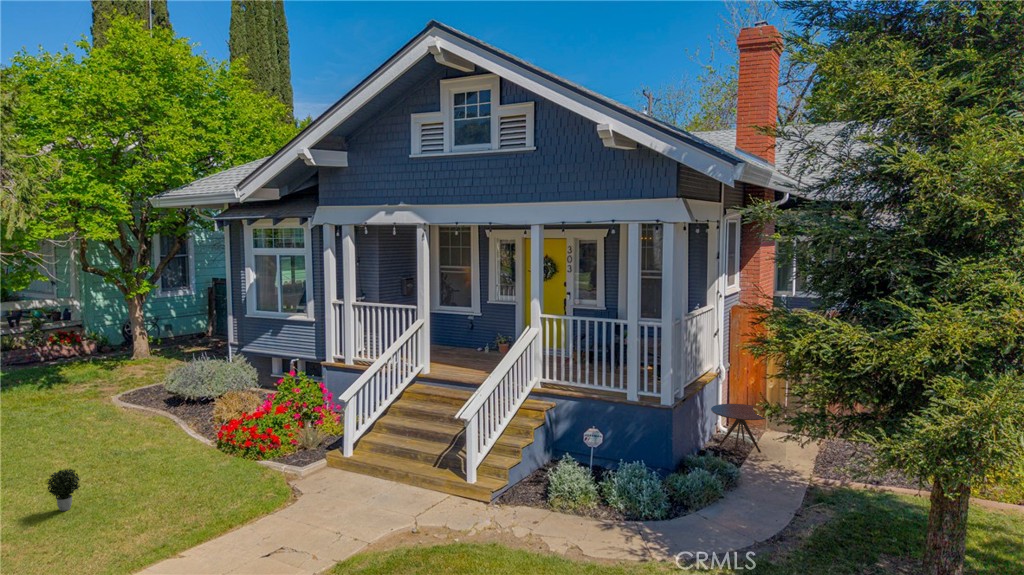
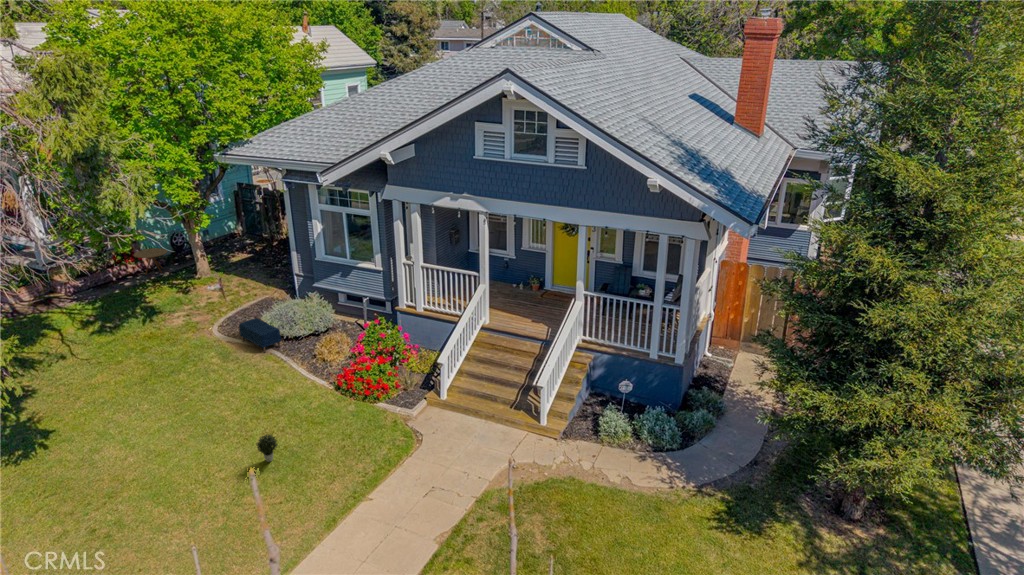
bench: none [133,378,178,415] -> present [239,318,281,353]
round table: present [711,404,765,455] -> present [134,248,167,275]

